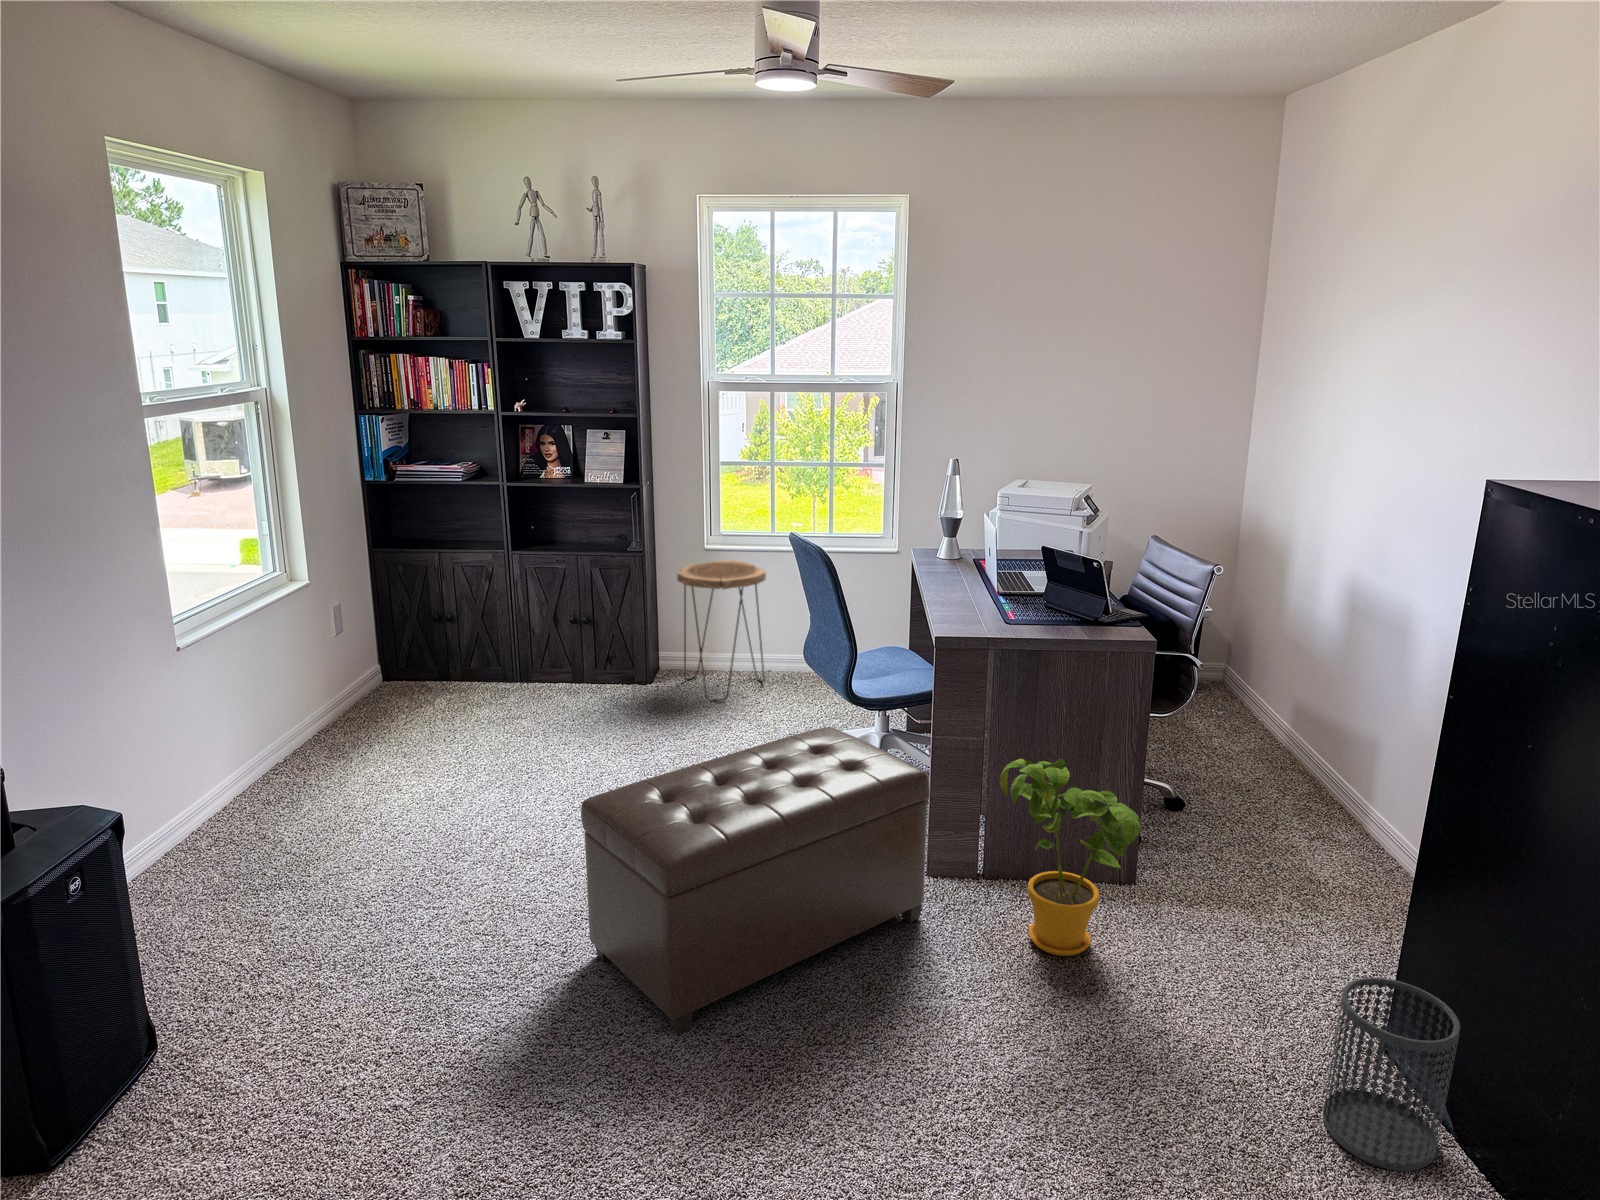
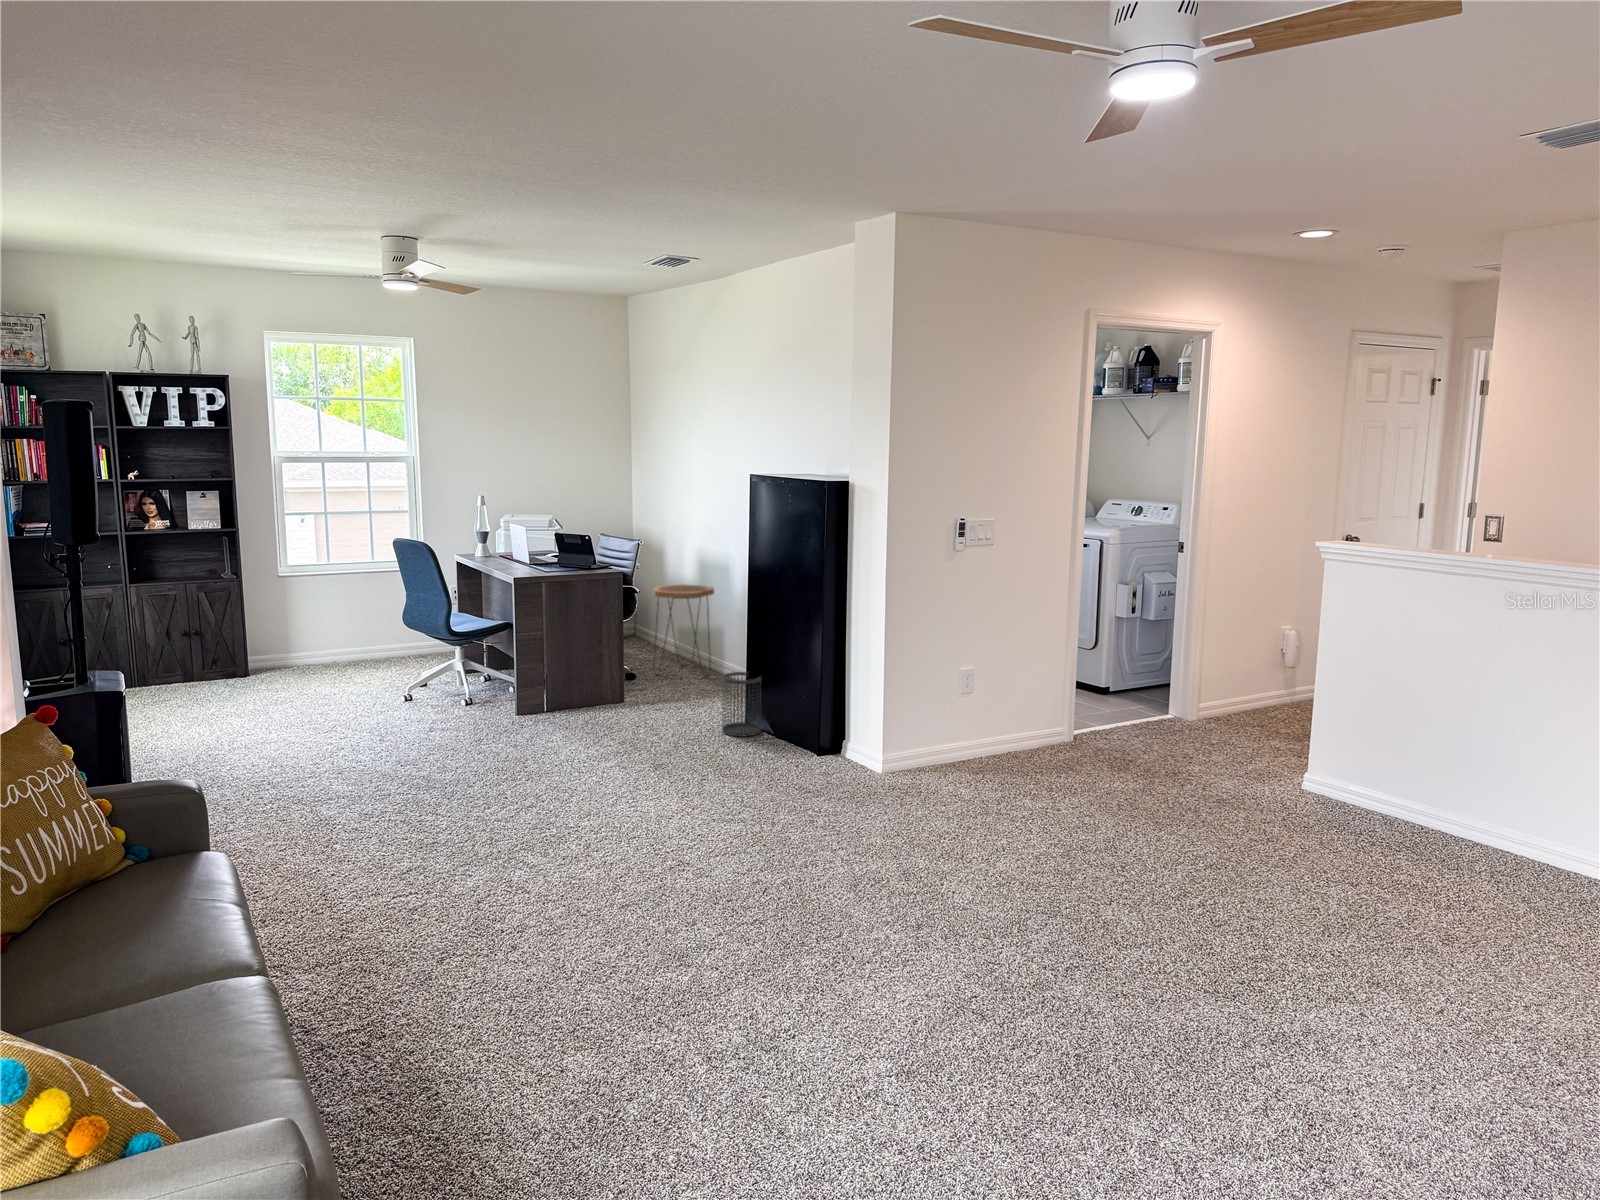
side table: present [677,560,766,701] -> present [653,584,714,675]
ottoman: present [581,727,930,1034] -> none [364,635,530,764]
house plant: present [1000,759,1141,956] -> none [564,621,633,719]

